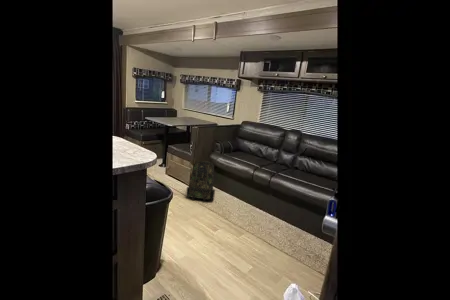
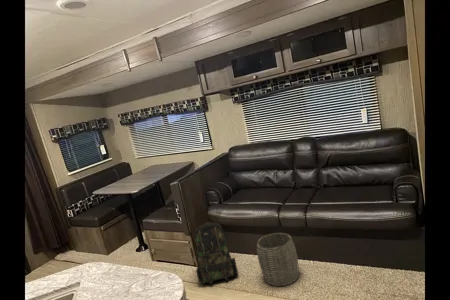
woven basket: none [227,183,255,217] -> present [257,233,299,286]

